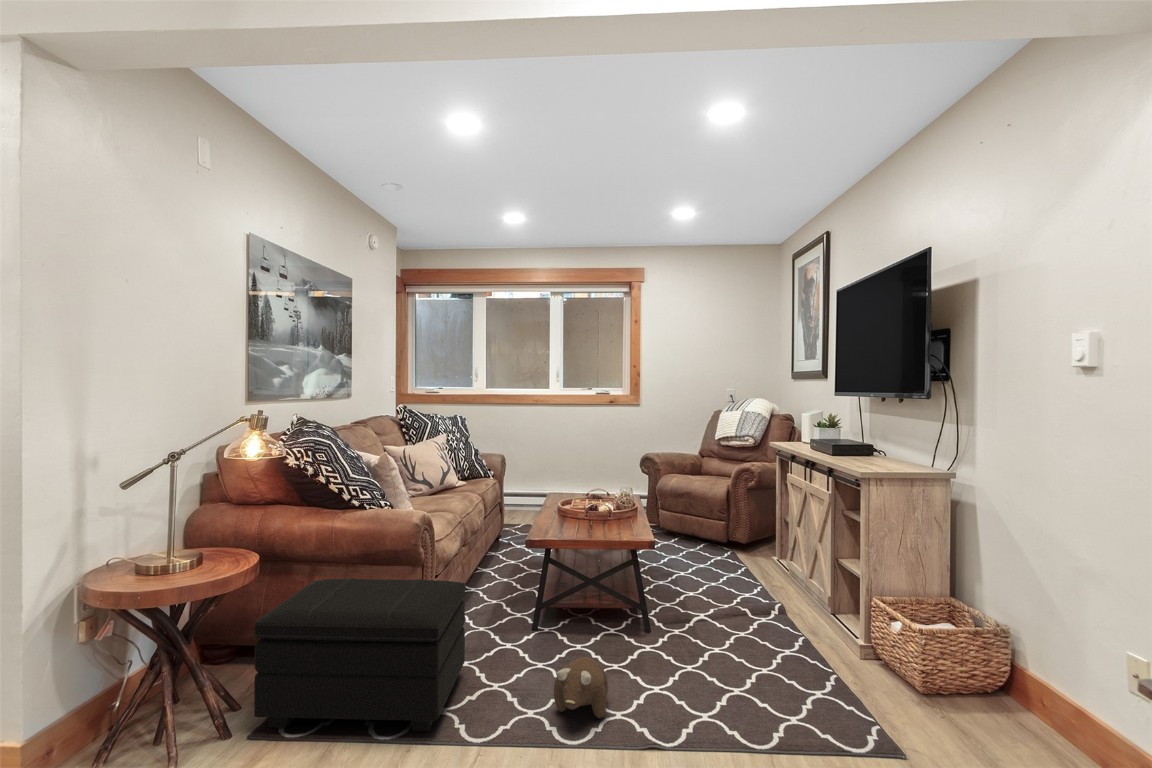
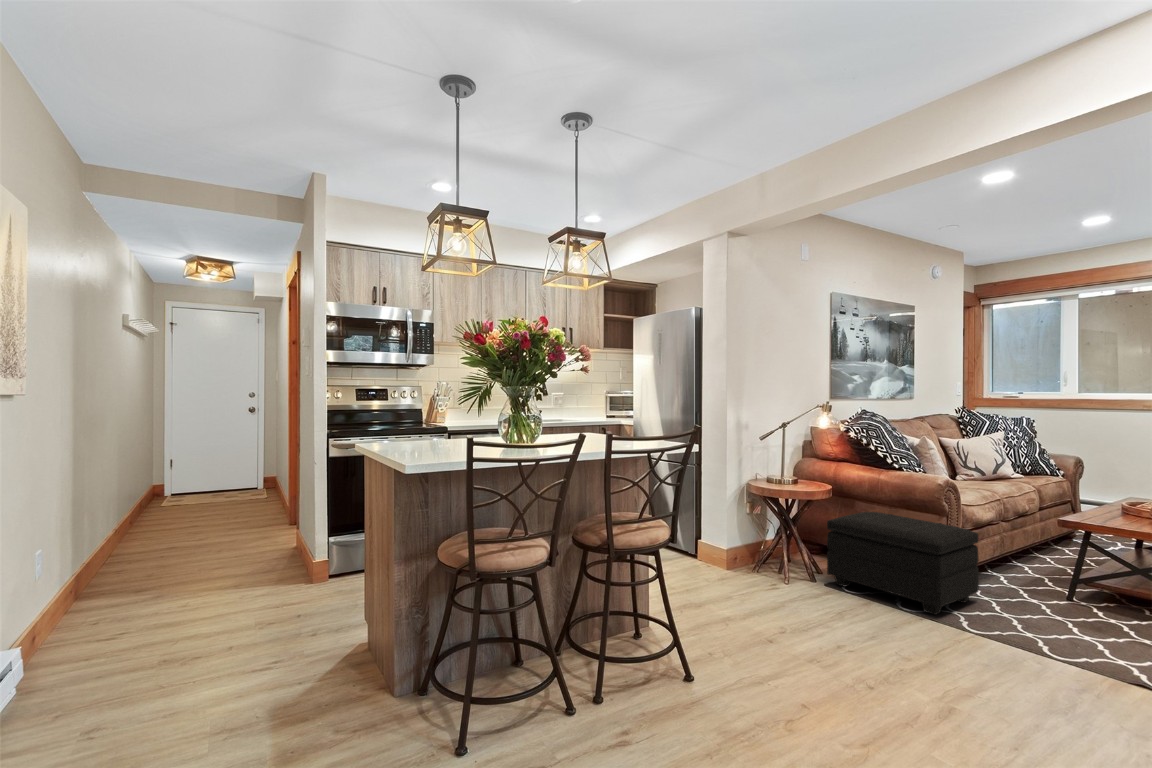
plush toy: present [554,657,608,718] -> none [1042,603,1109,655]

